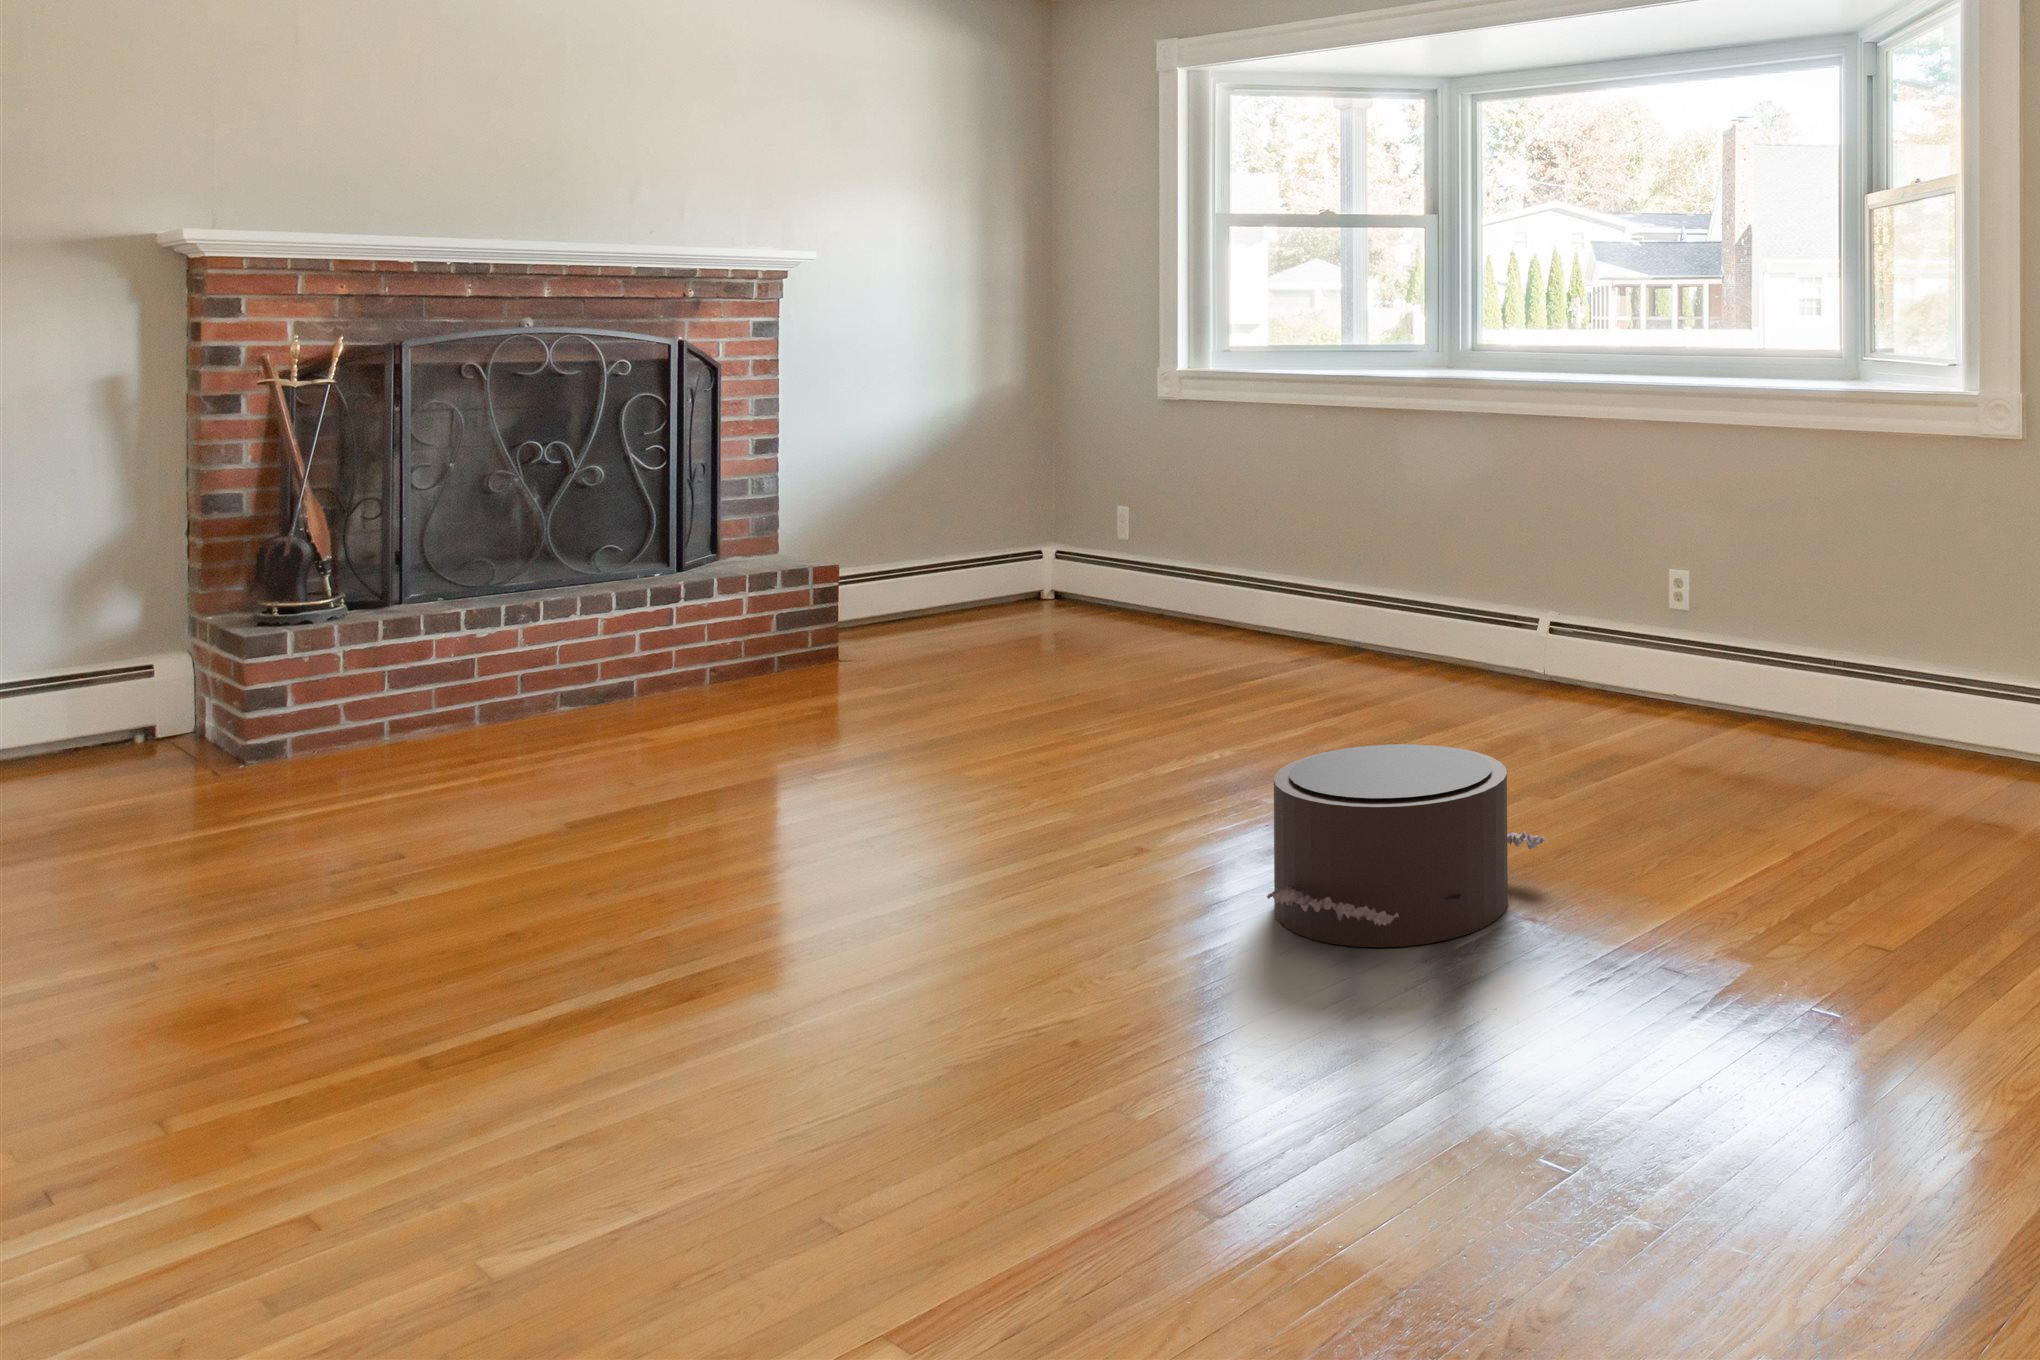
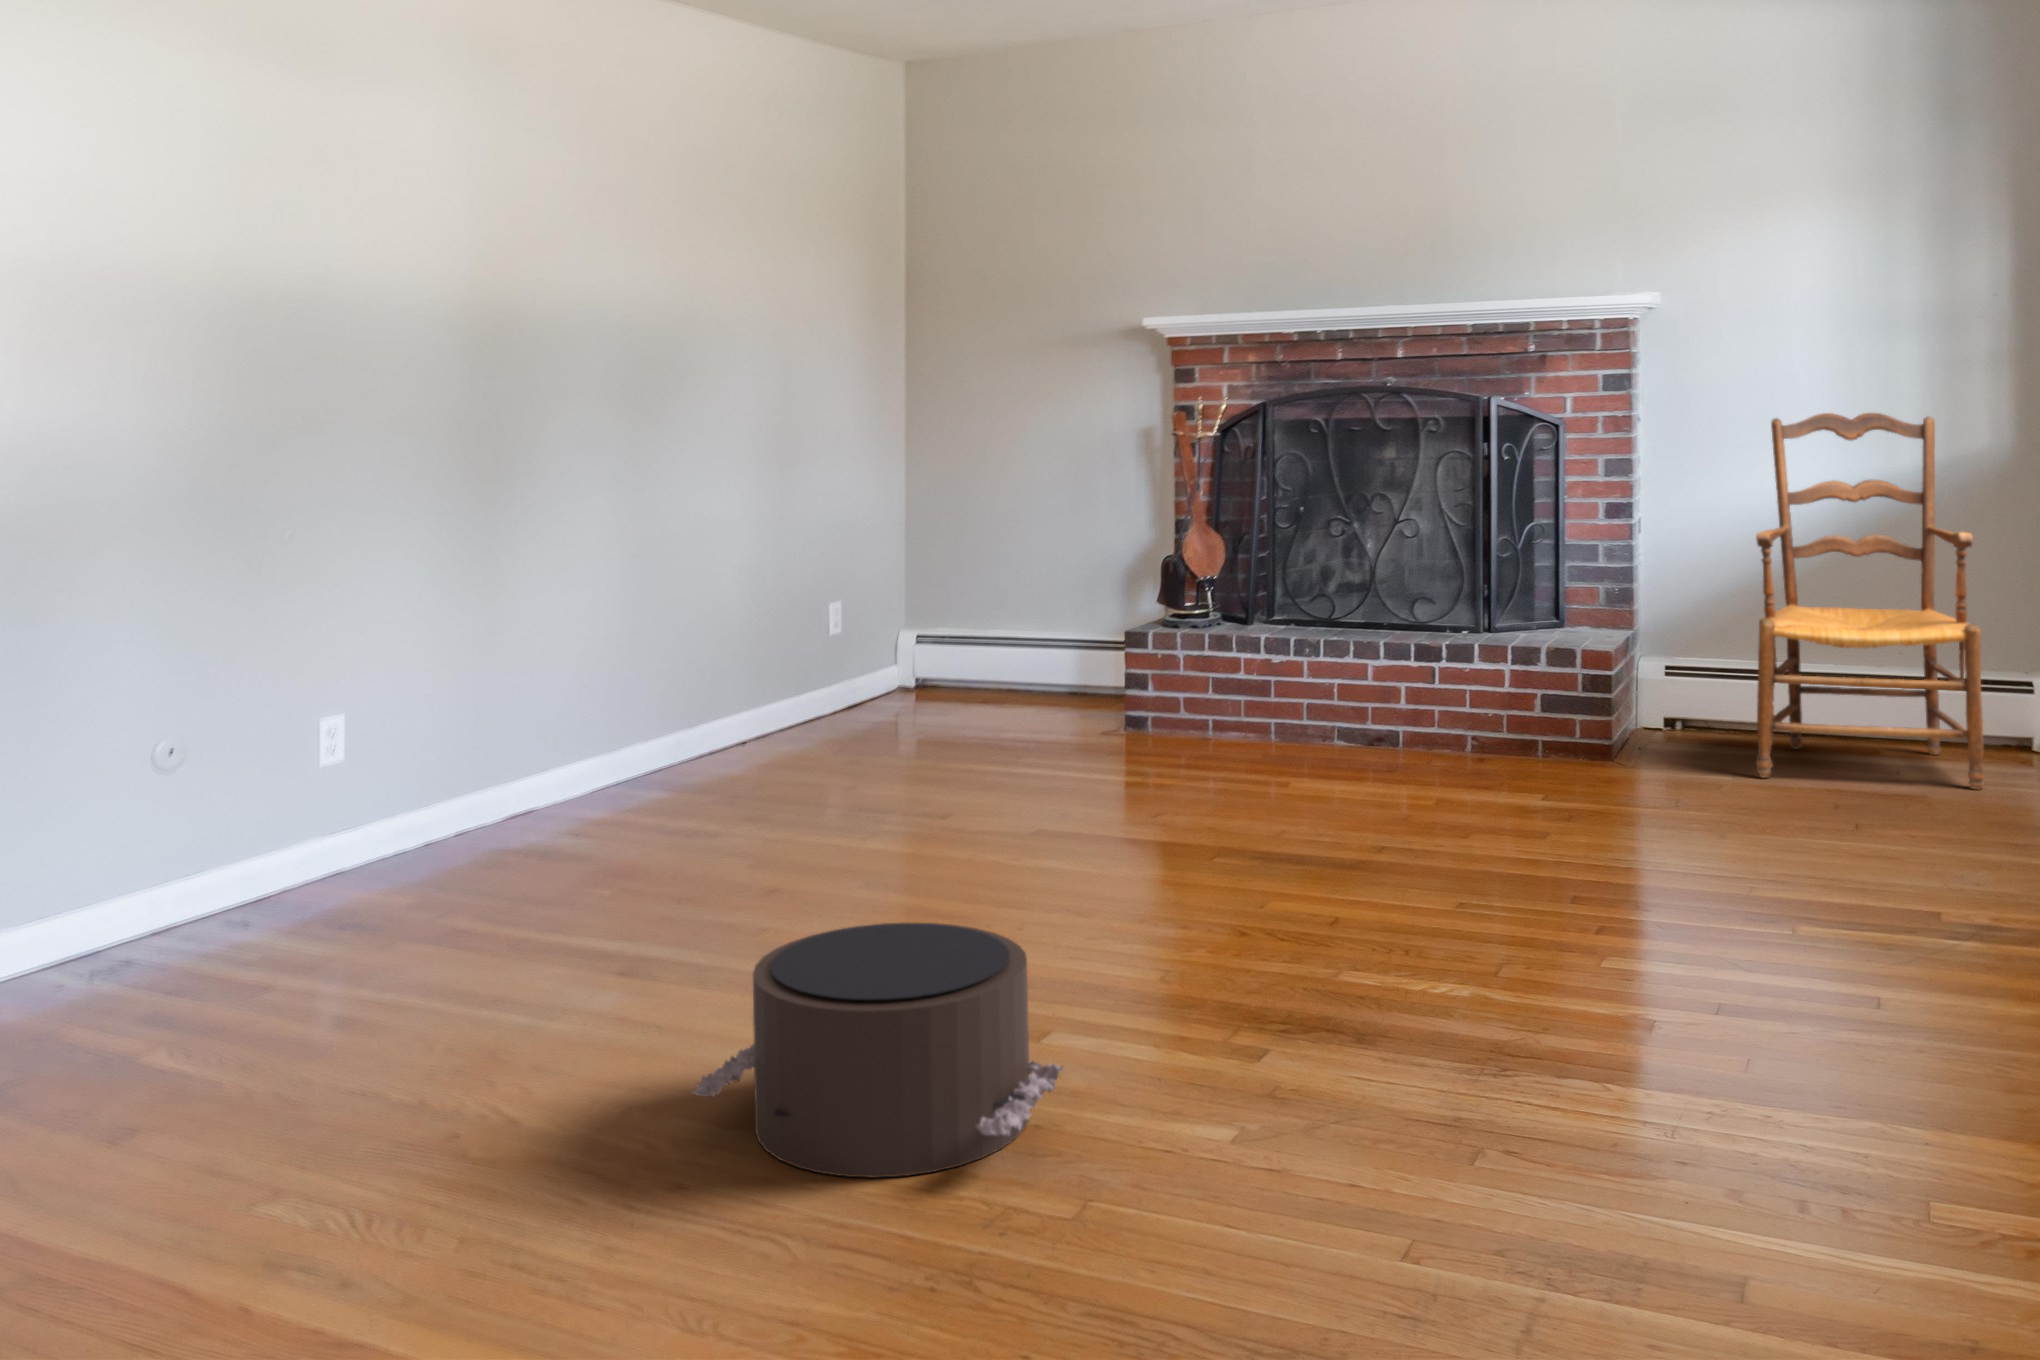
armchair: none [902,357,1099,643] -> present [1756,413,1984,789]

